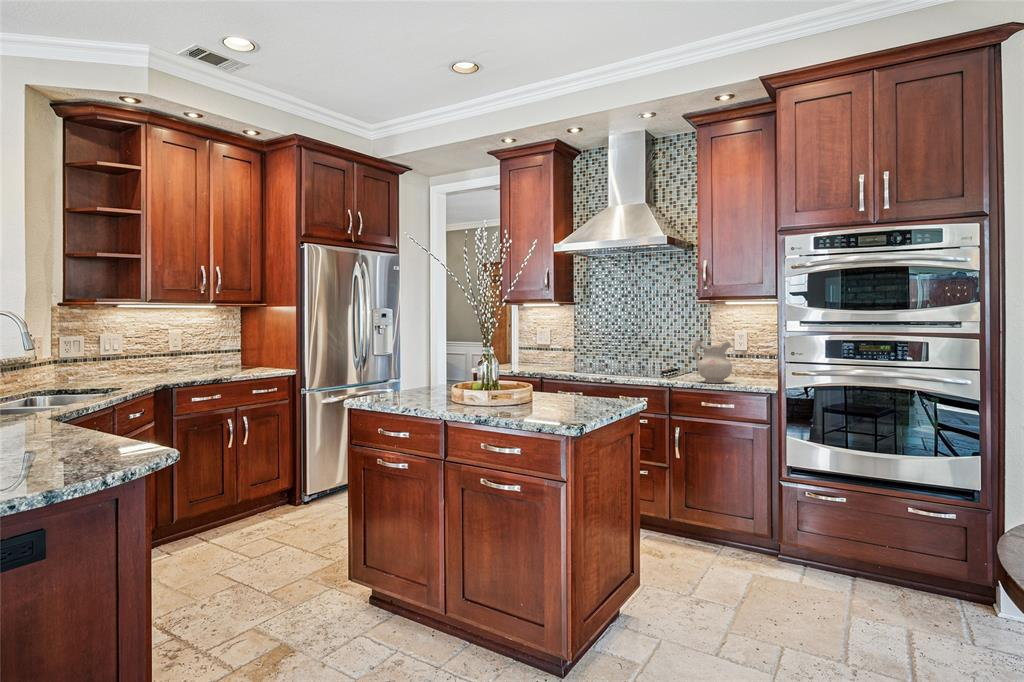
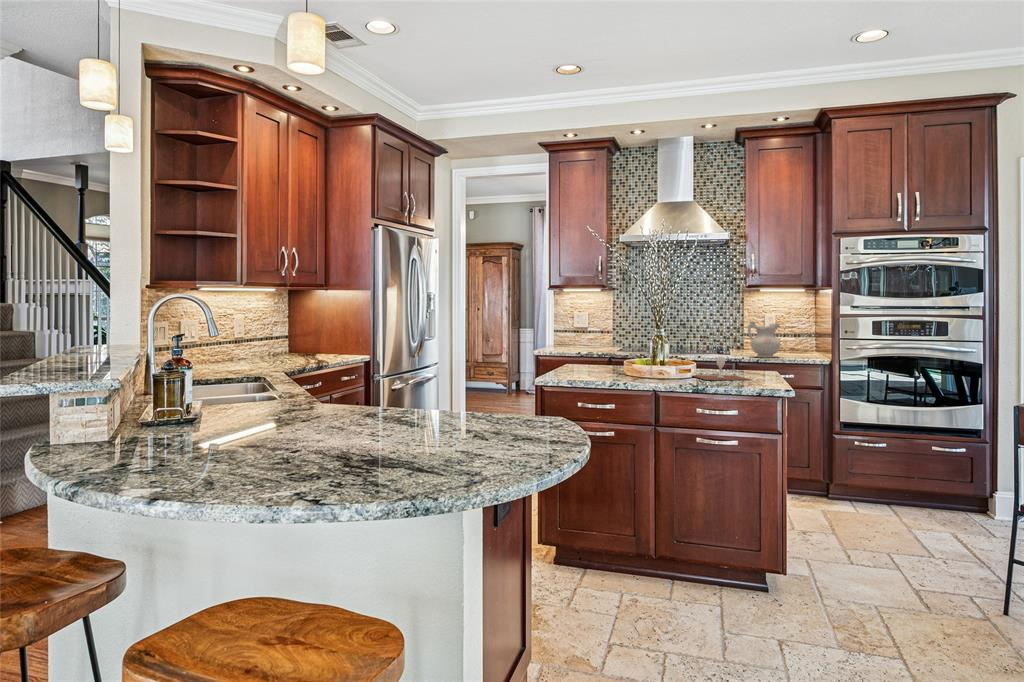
wine glass: none [489,383,556,413] -> present [692,357,751,380]

